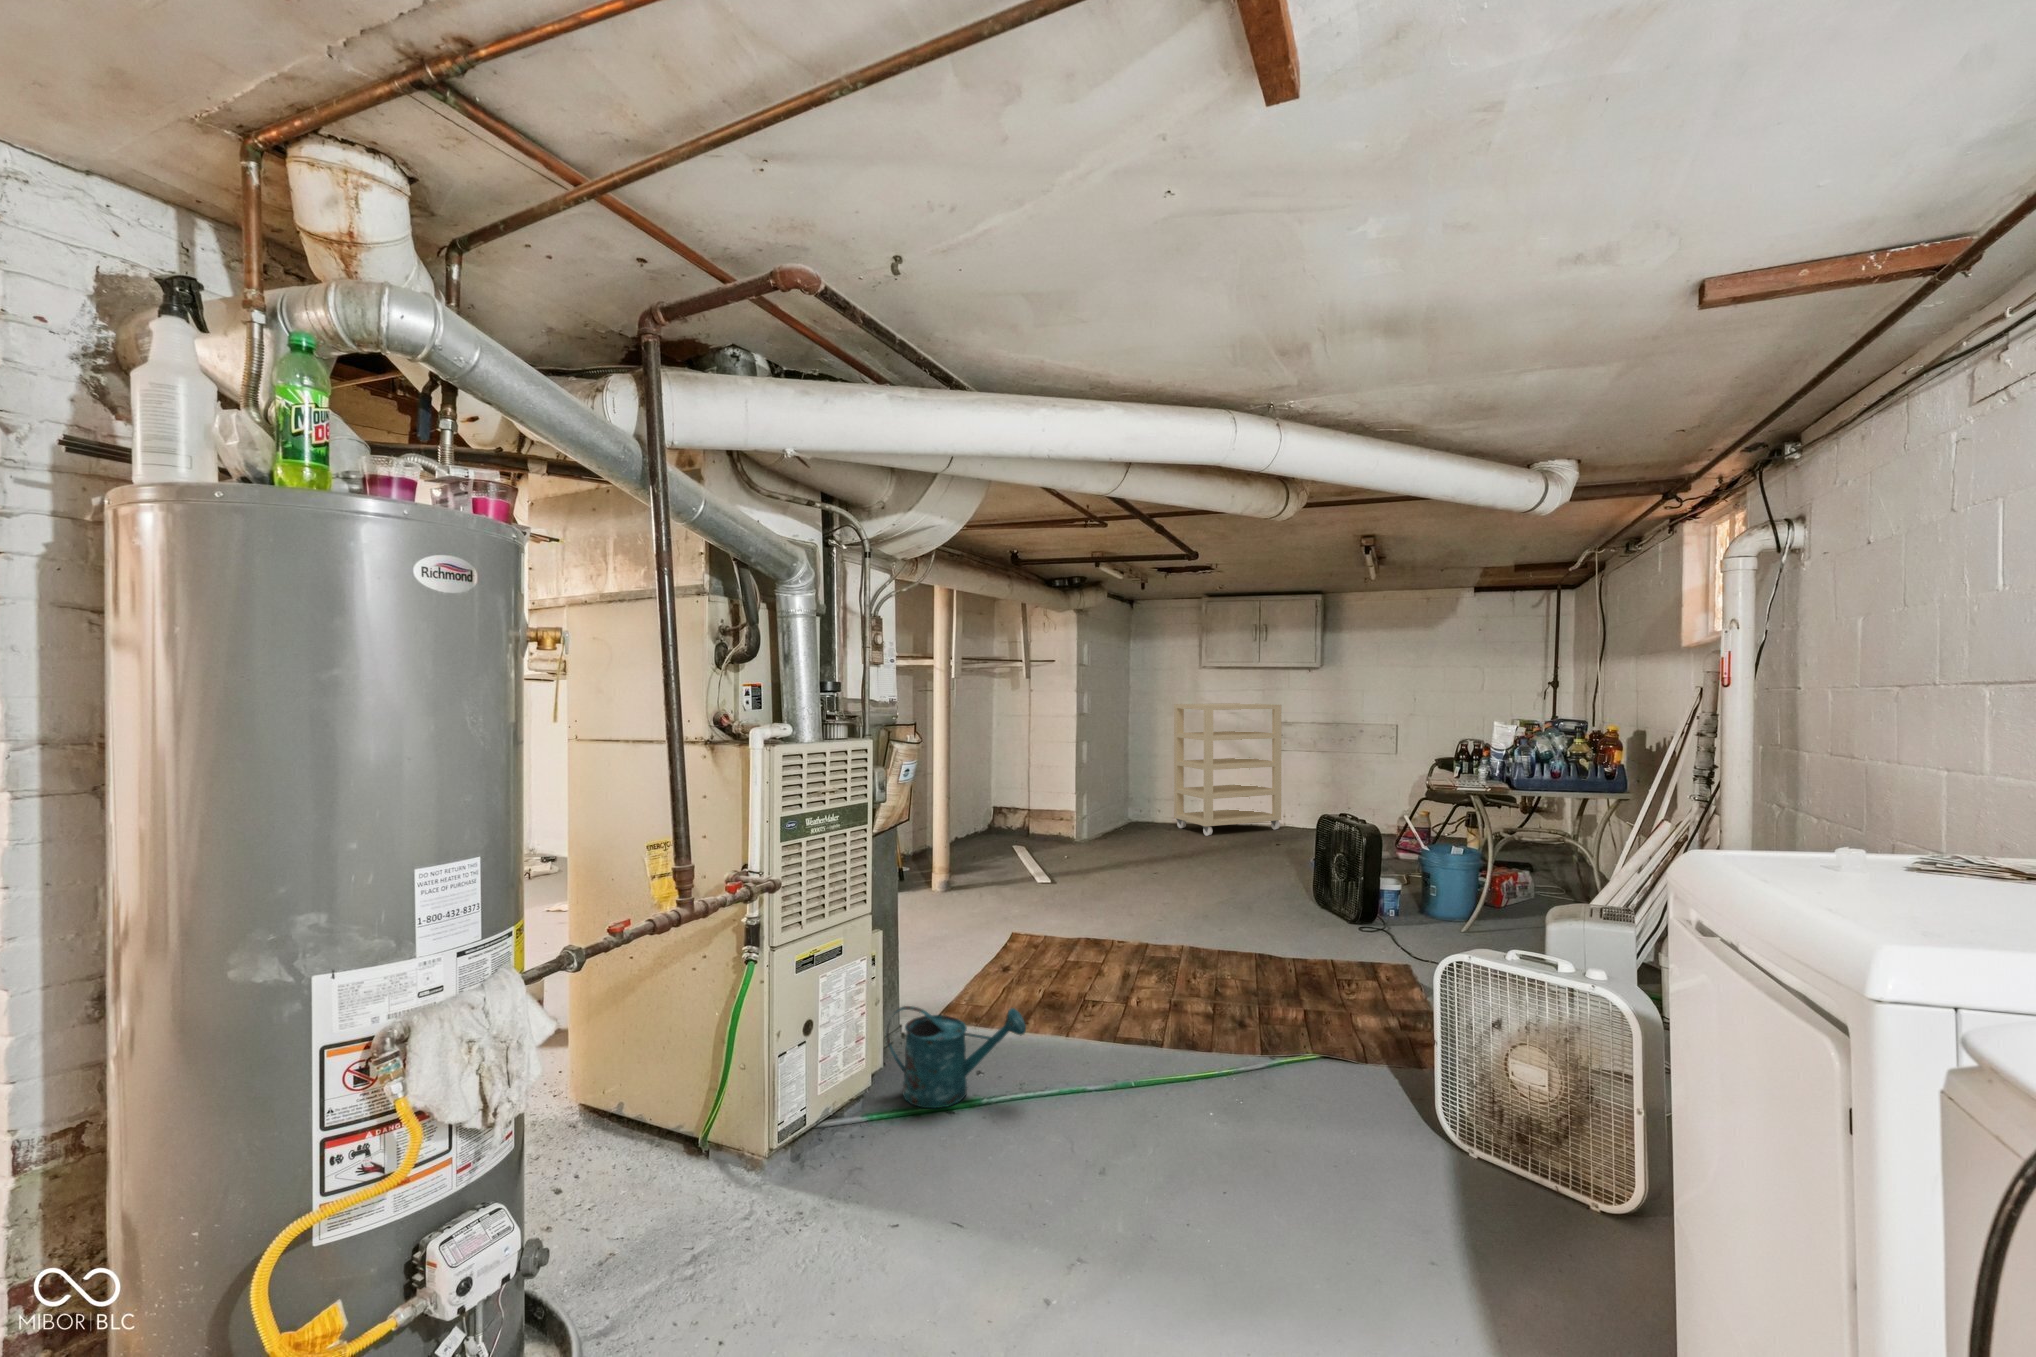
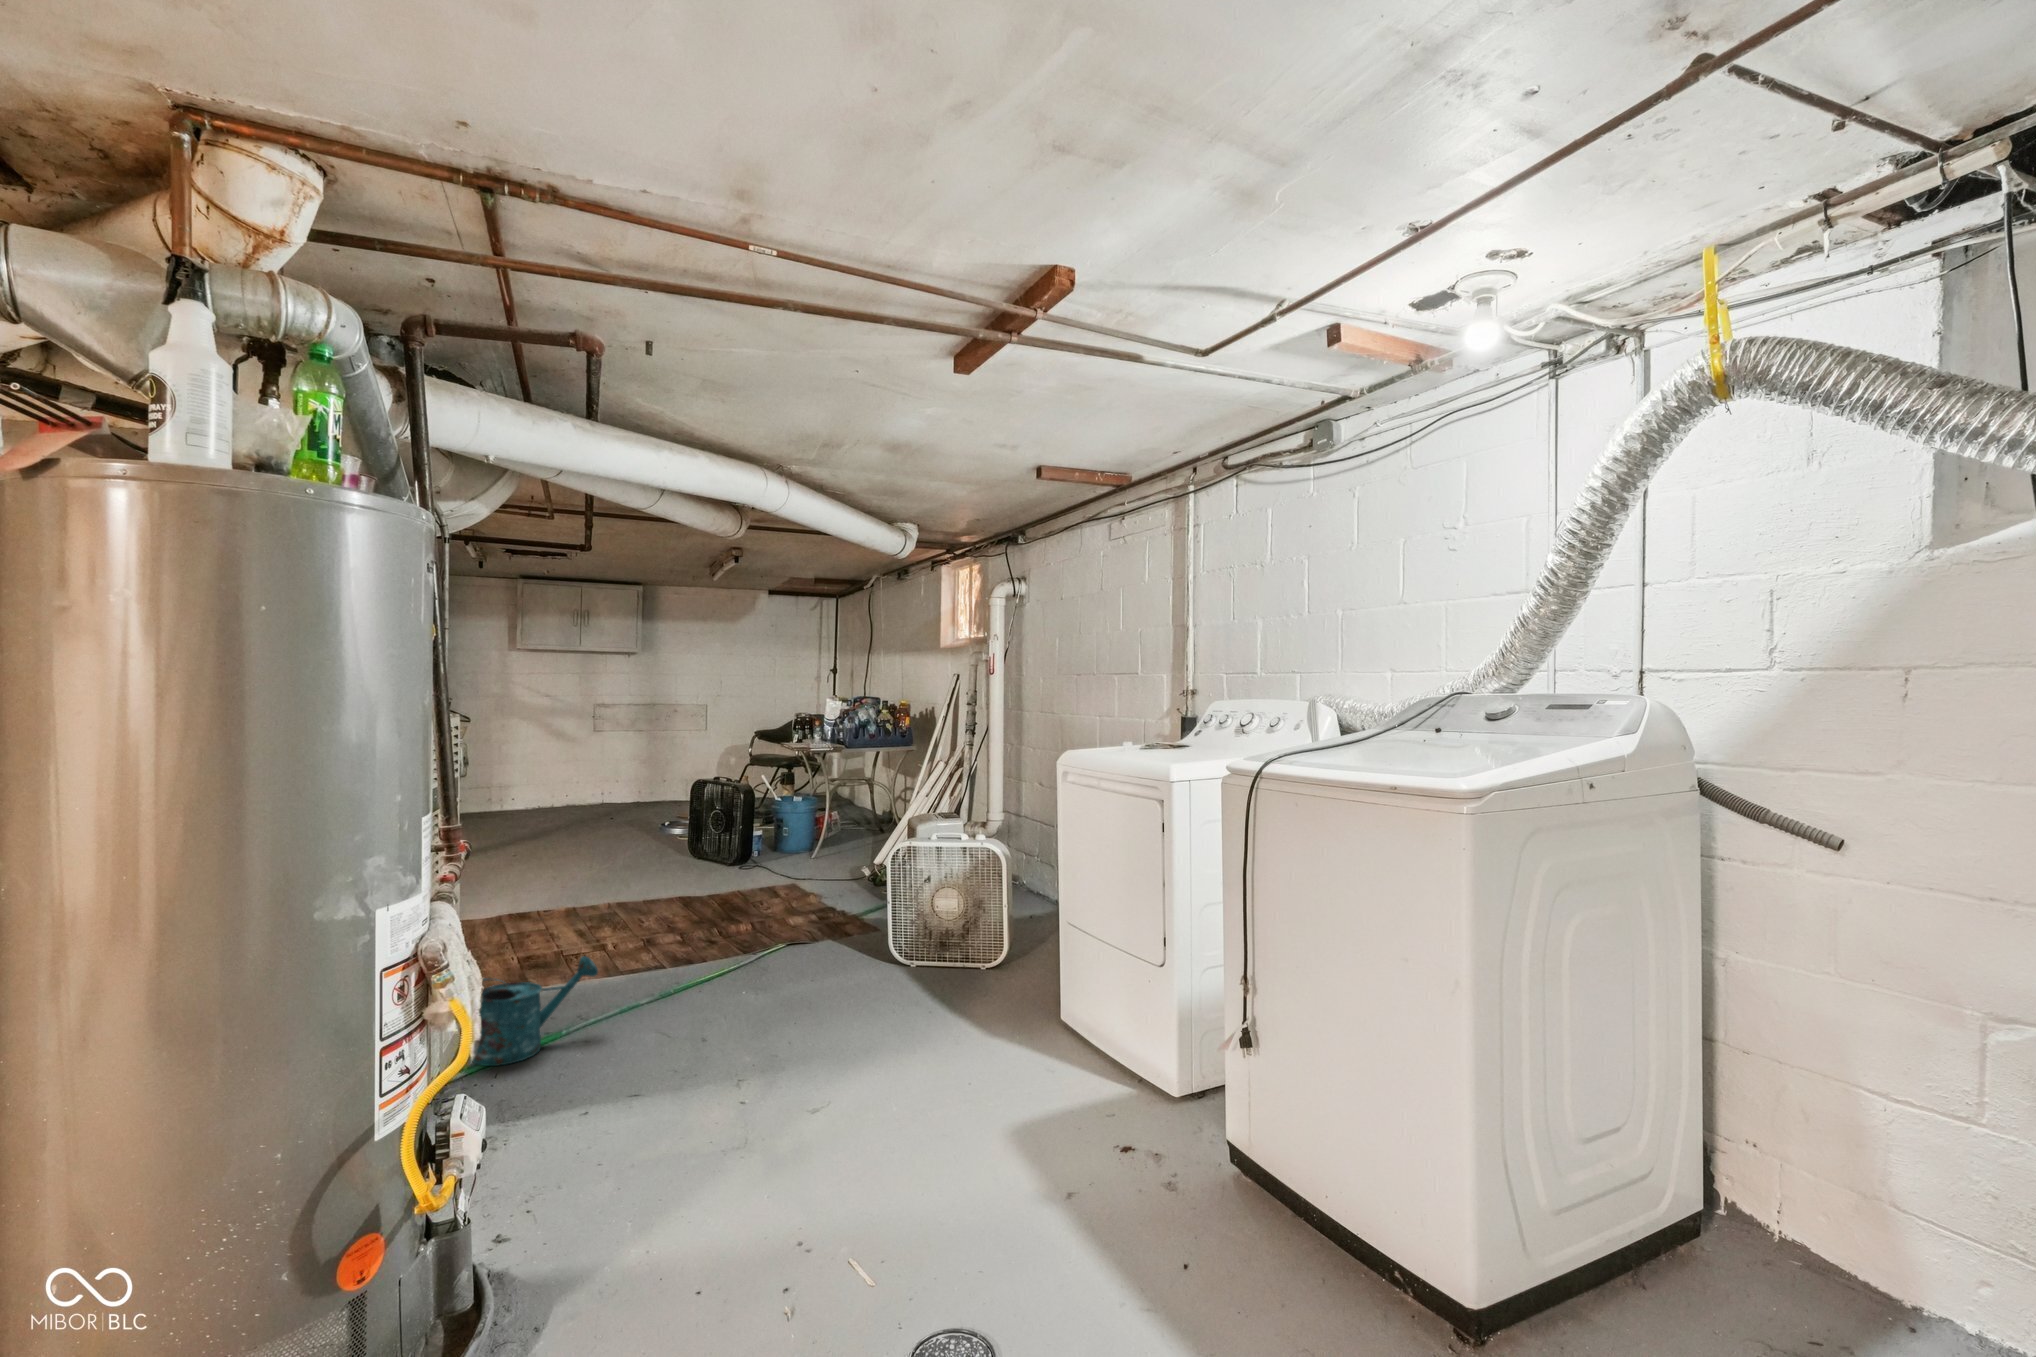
shelving unit: present [1174,703,1281,836] -> none [484,685,605,826]

